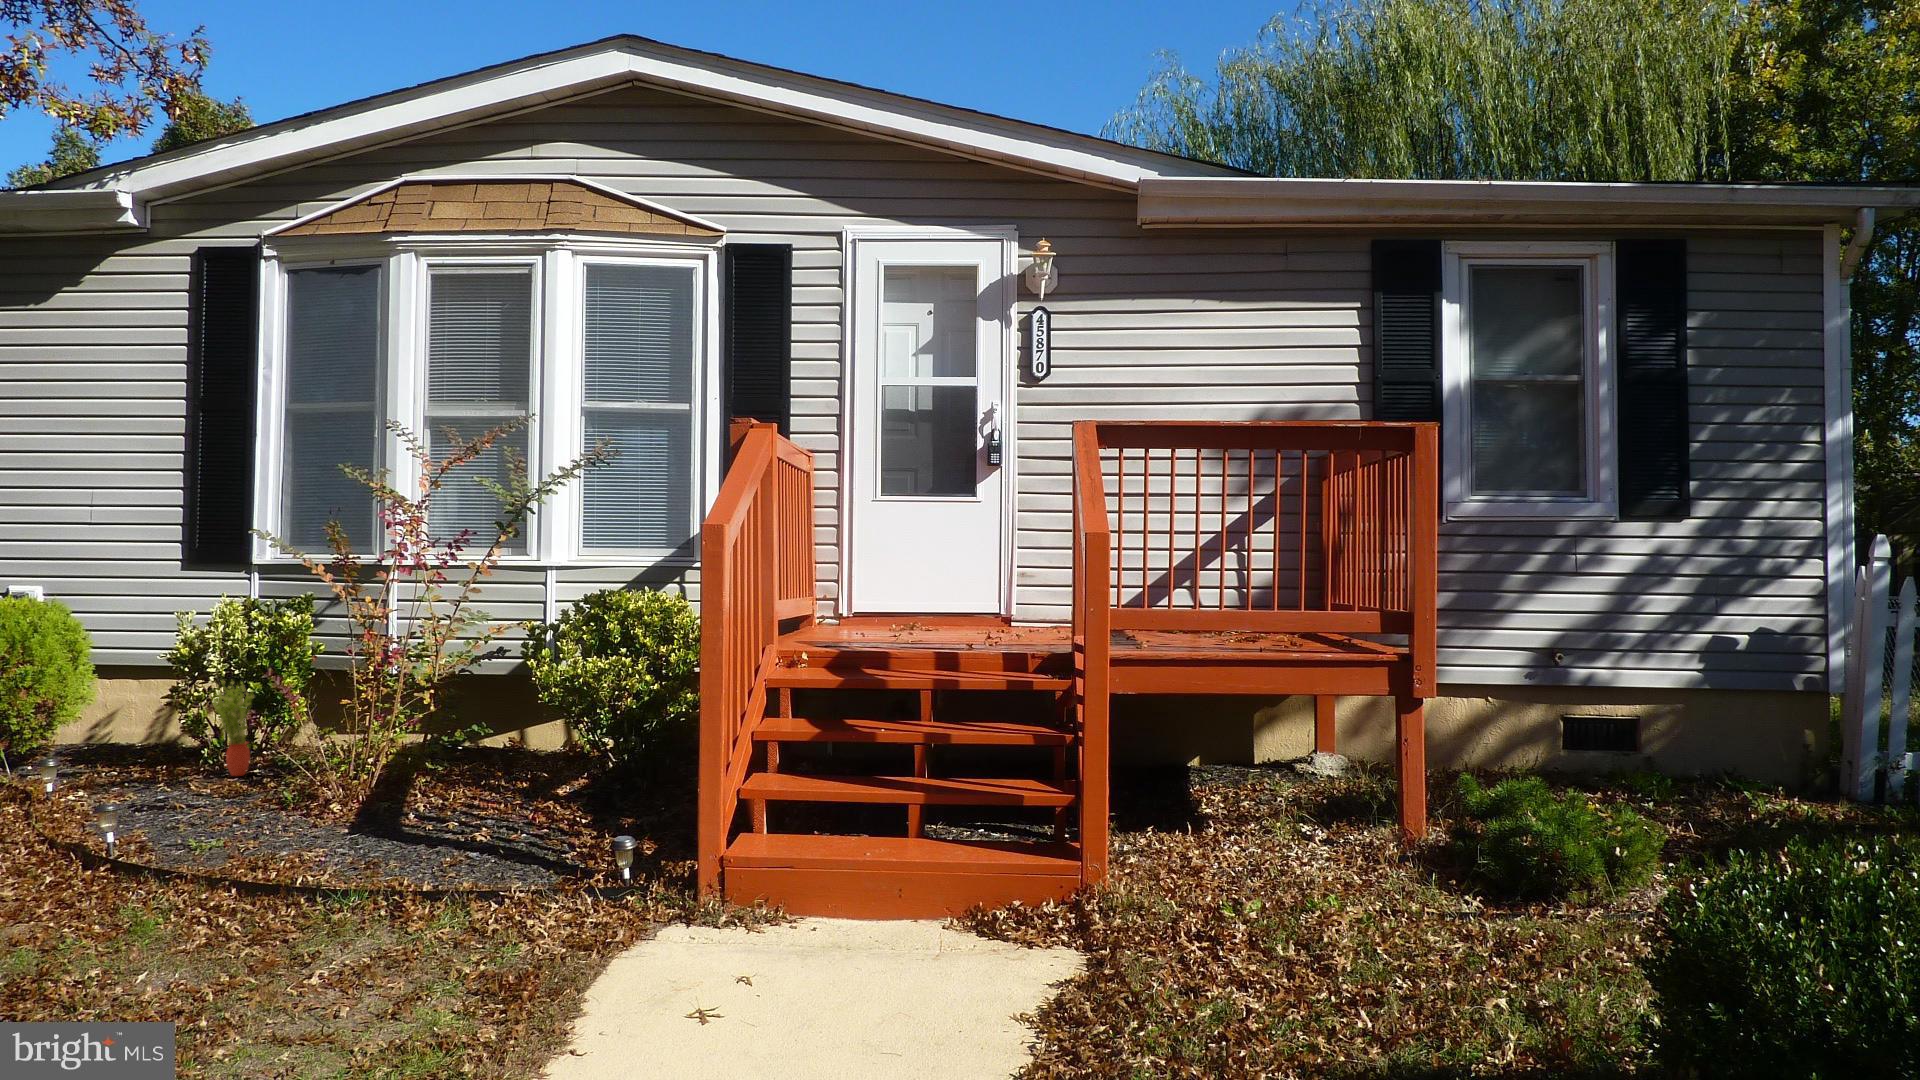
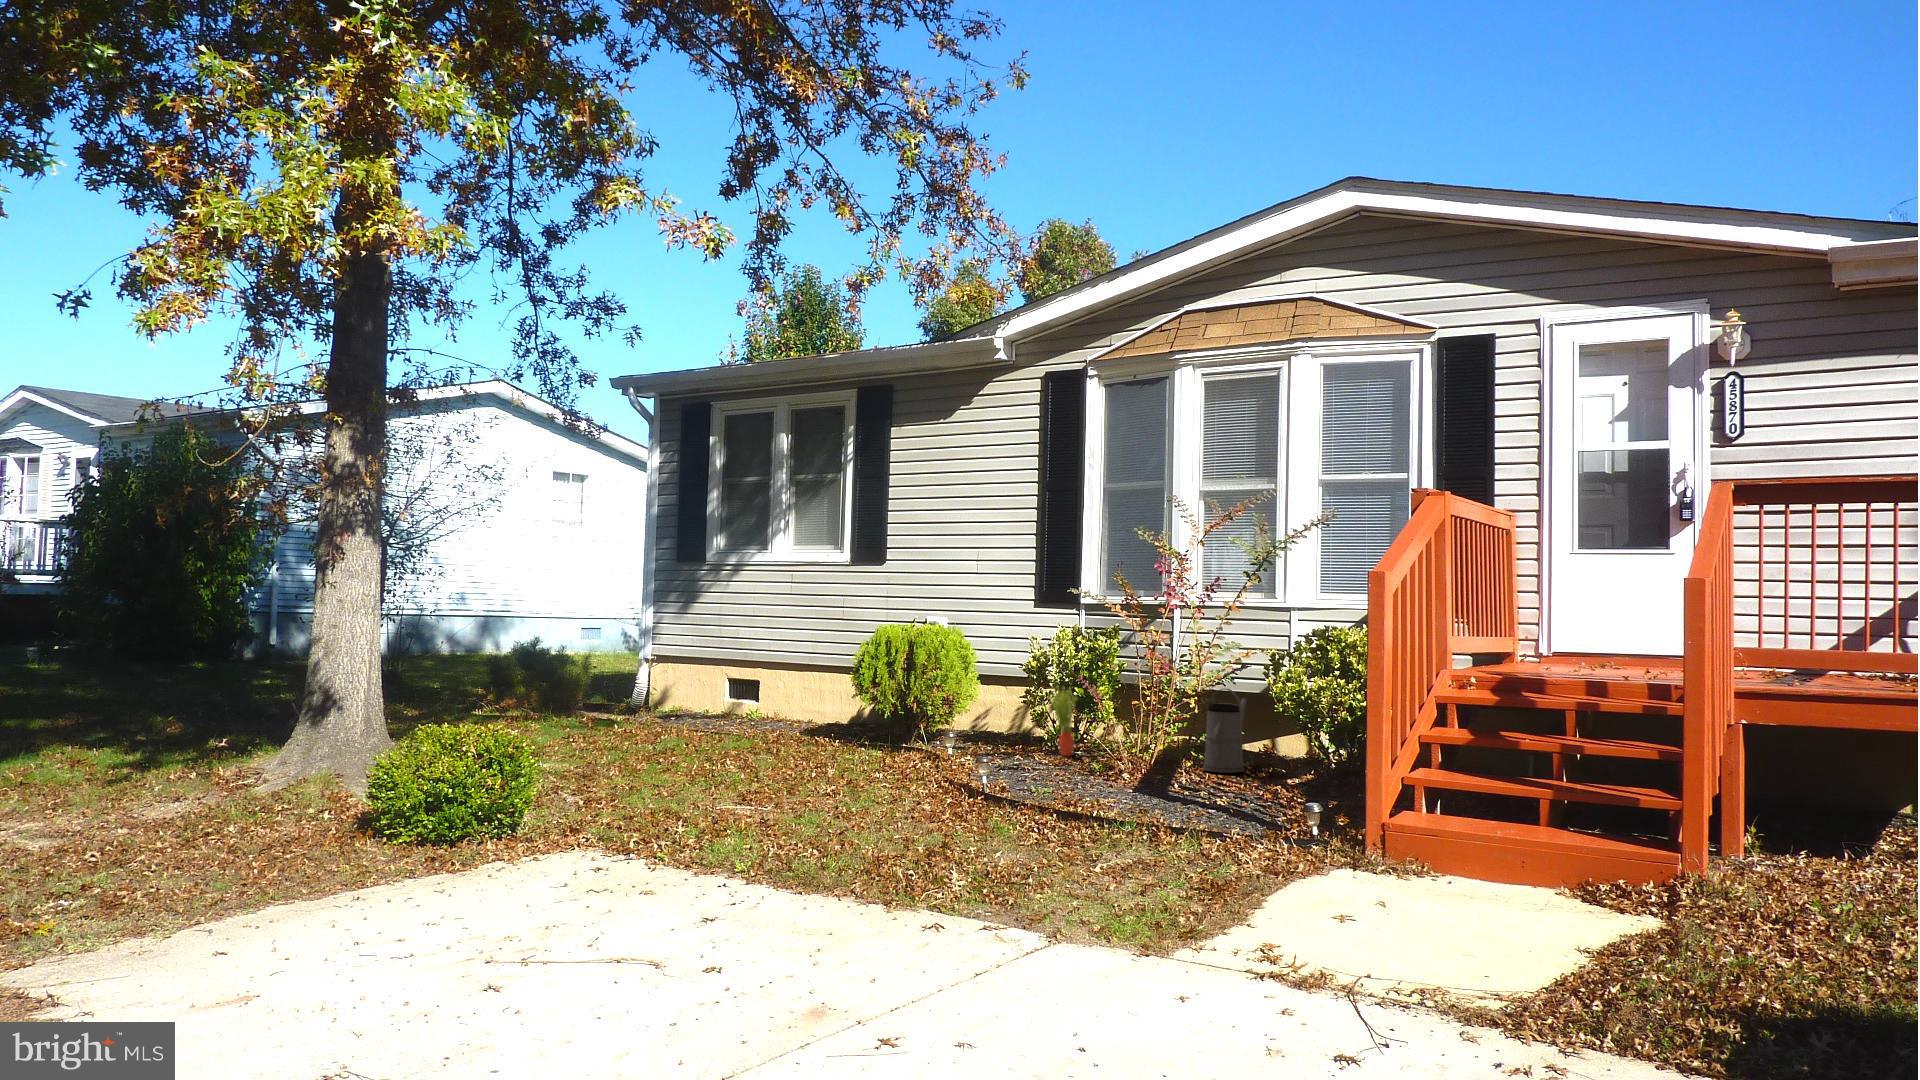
watering can: none [442,672,499,781] -> present [1203,689,1247,773]

